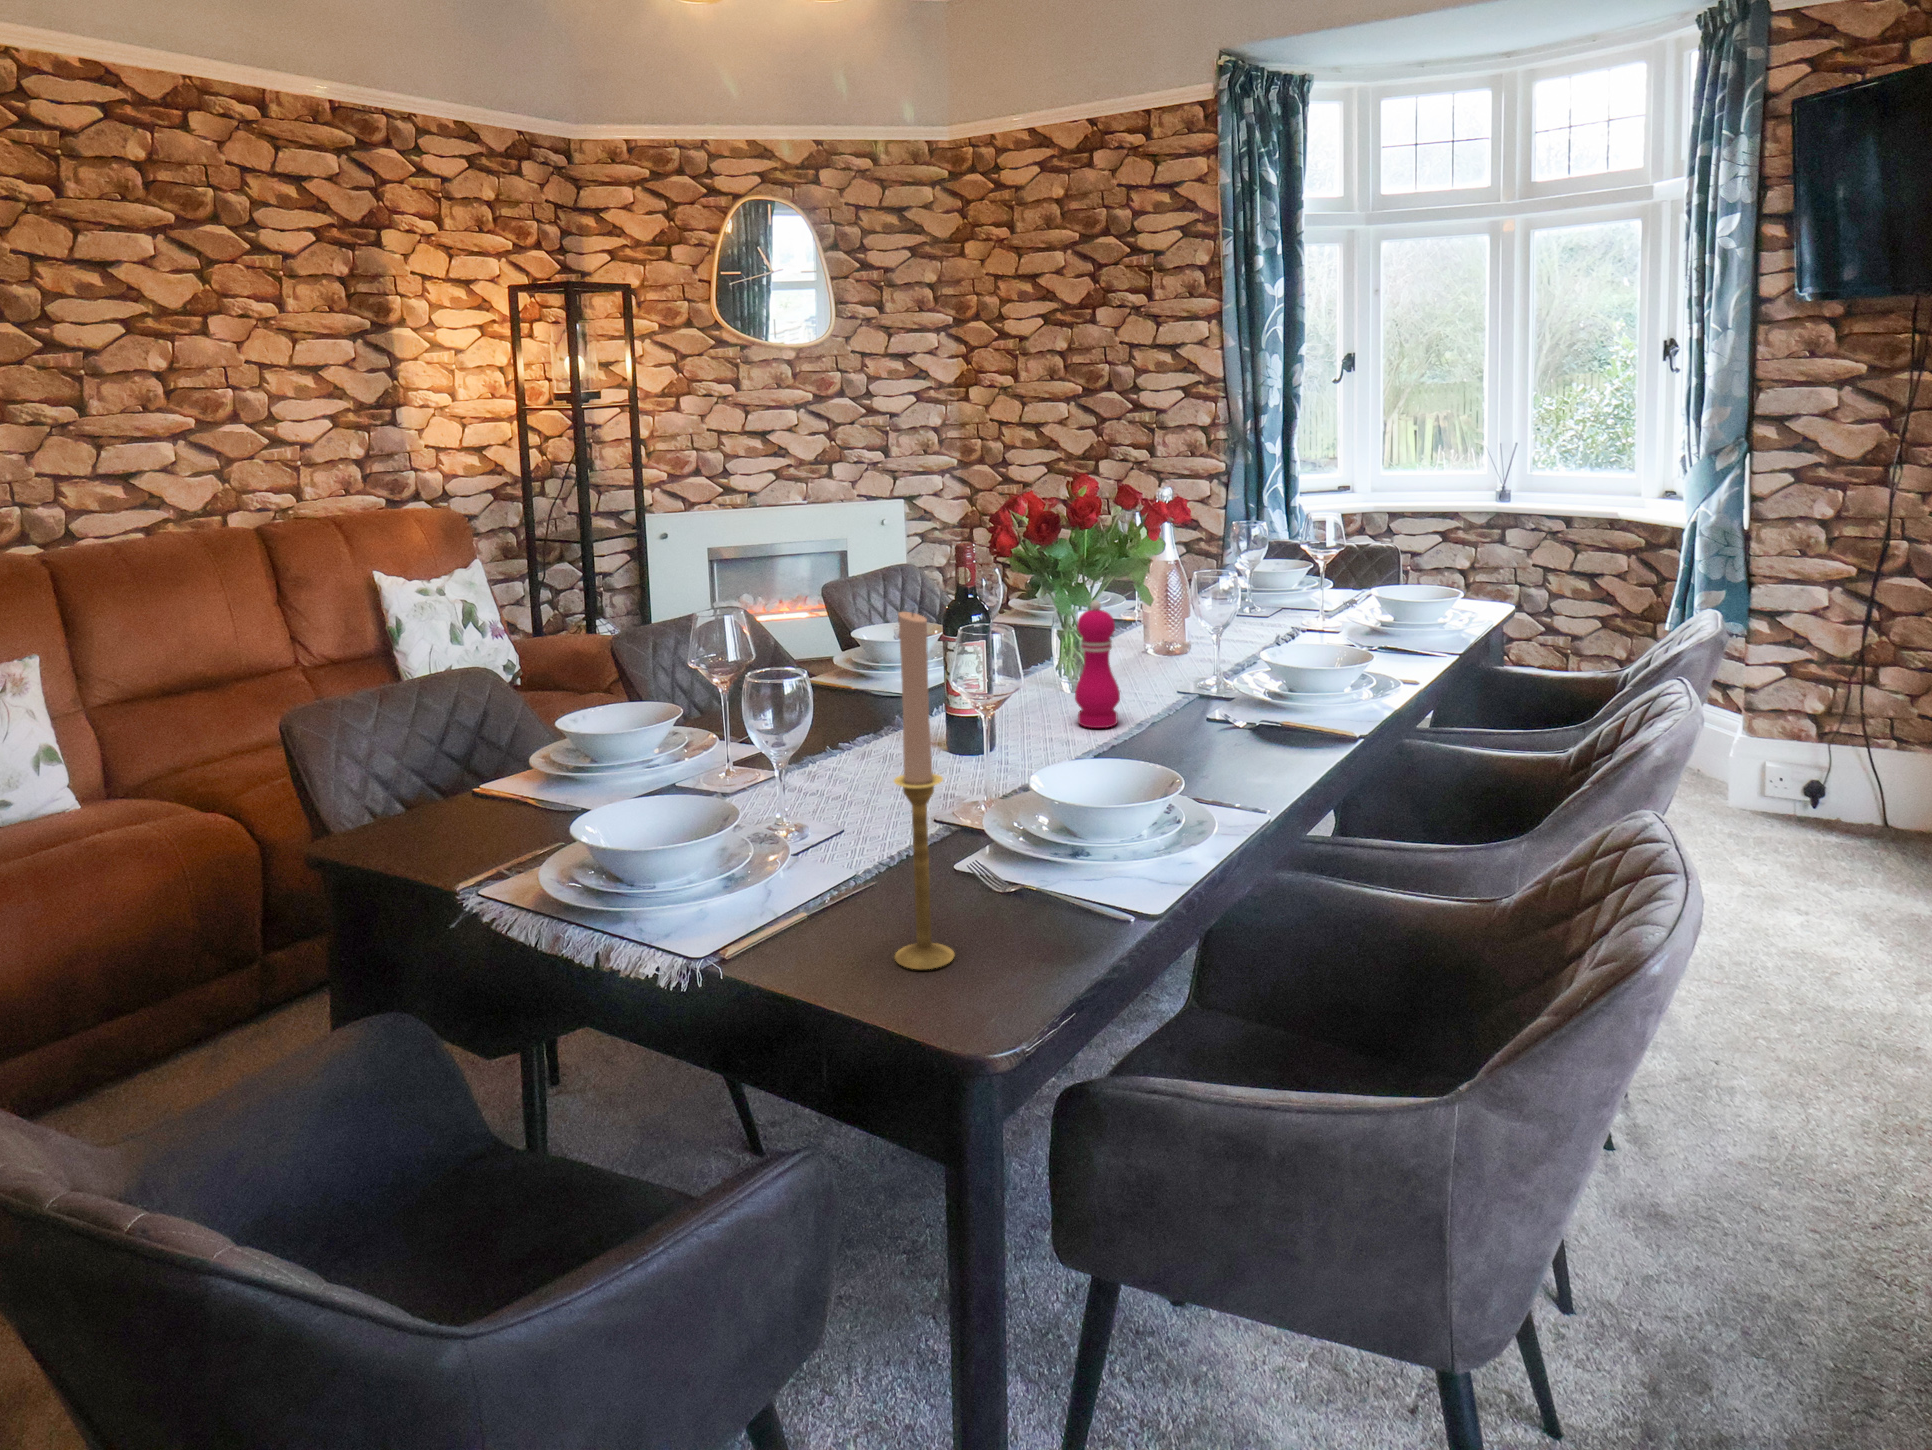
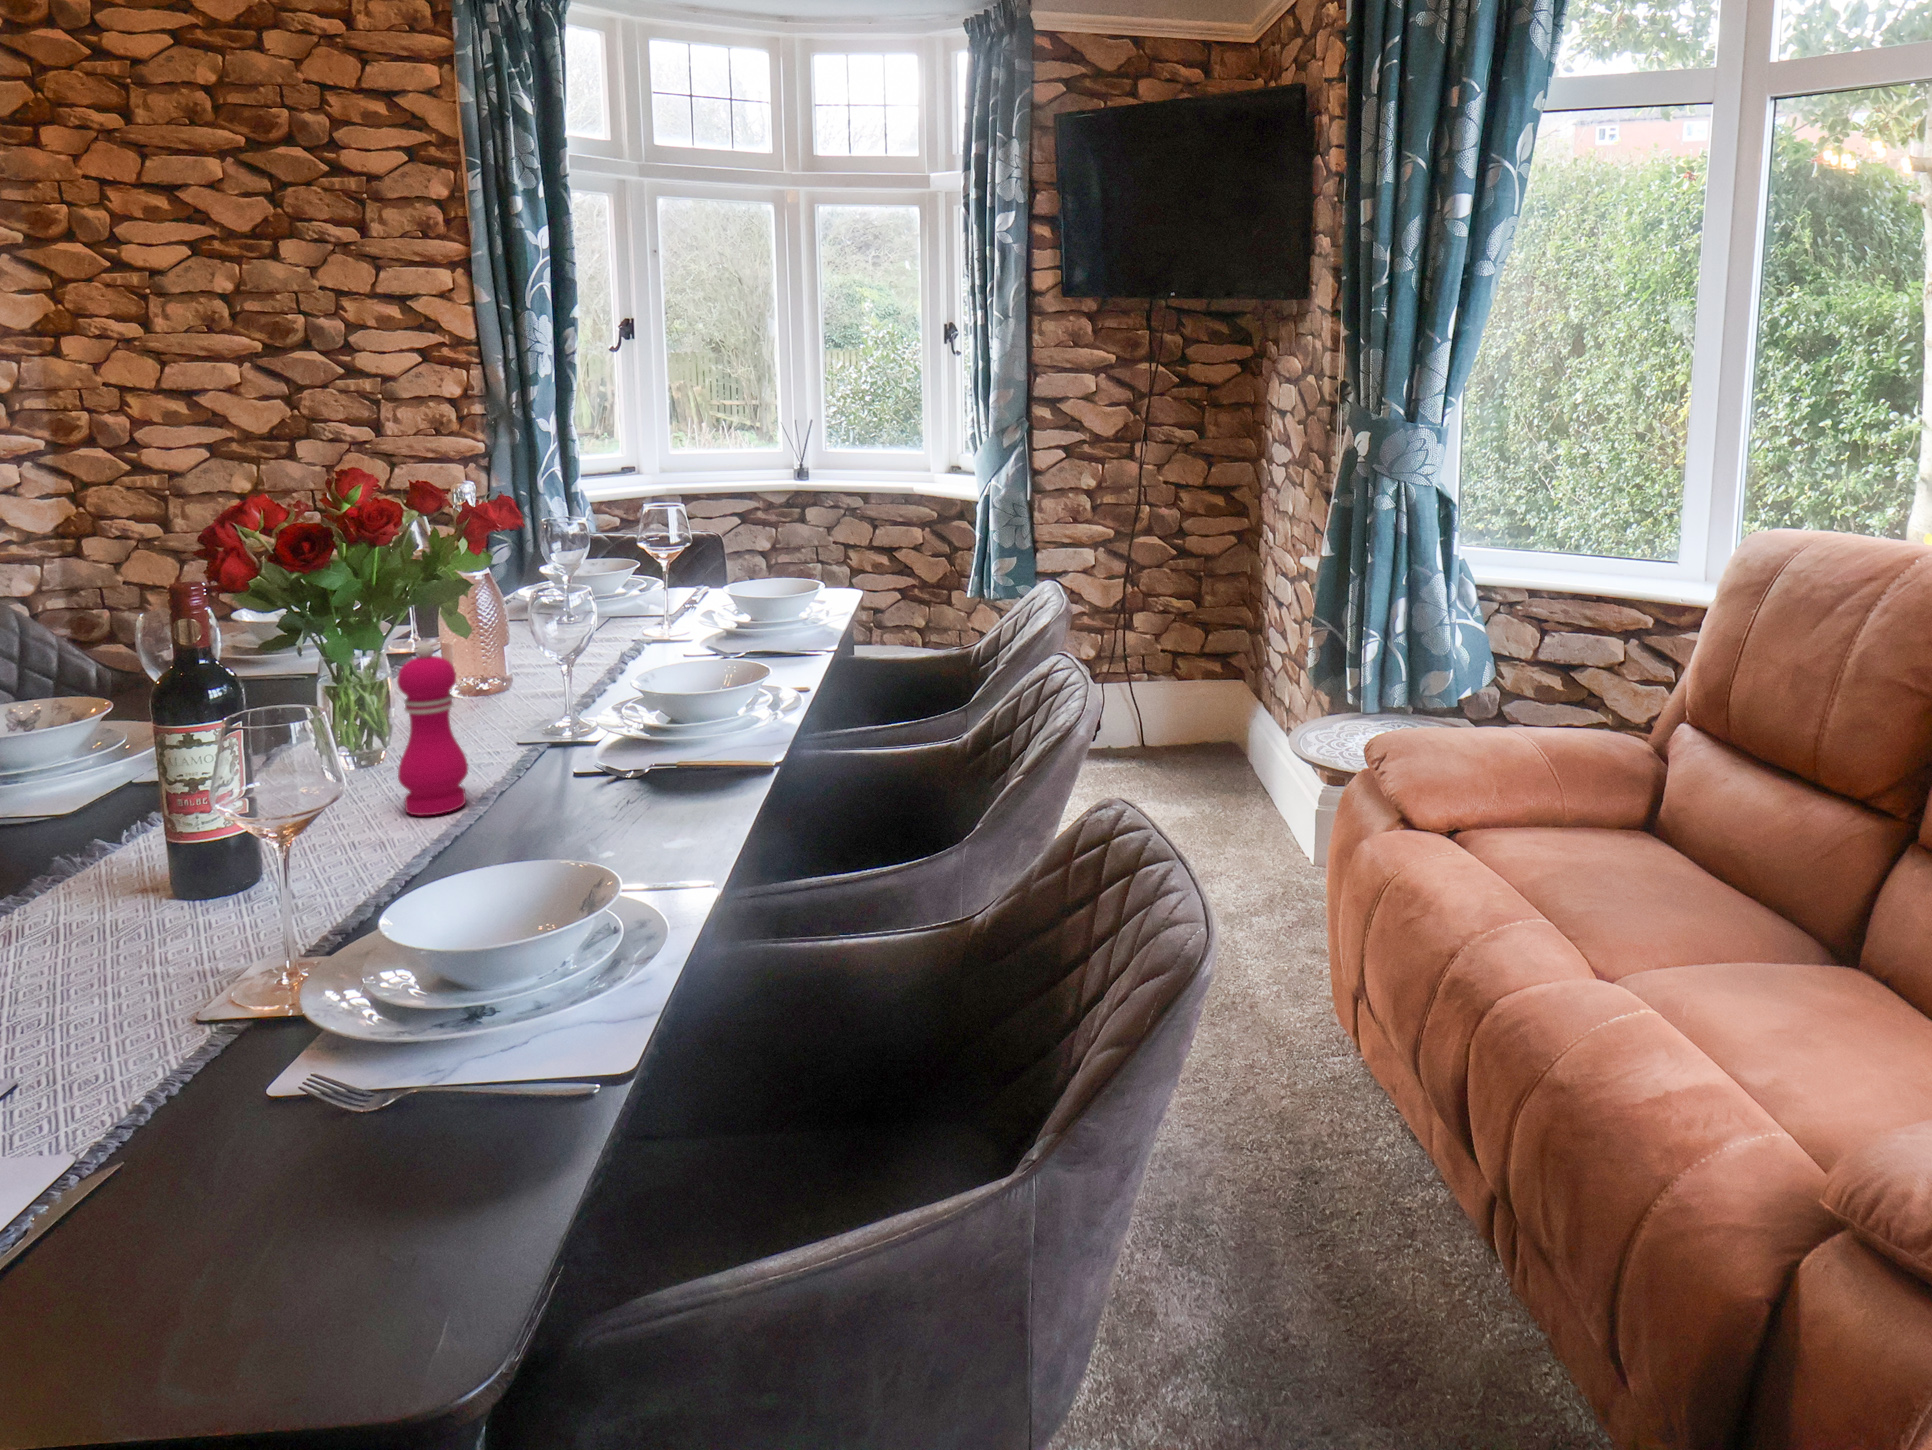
candlestick: present [894,612,954,969] -> none [231,712,360,1270]

